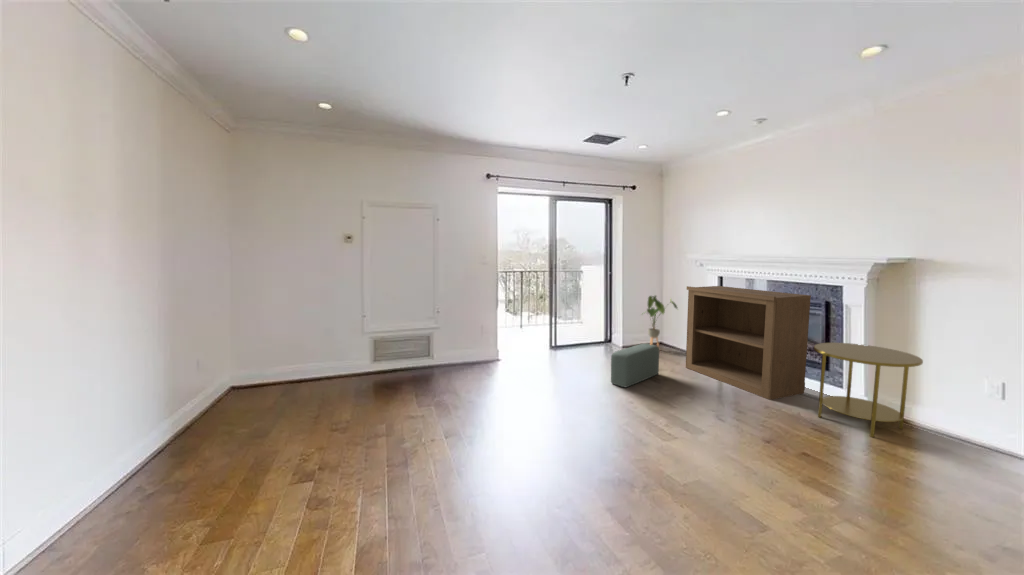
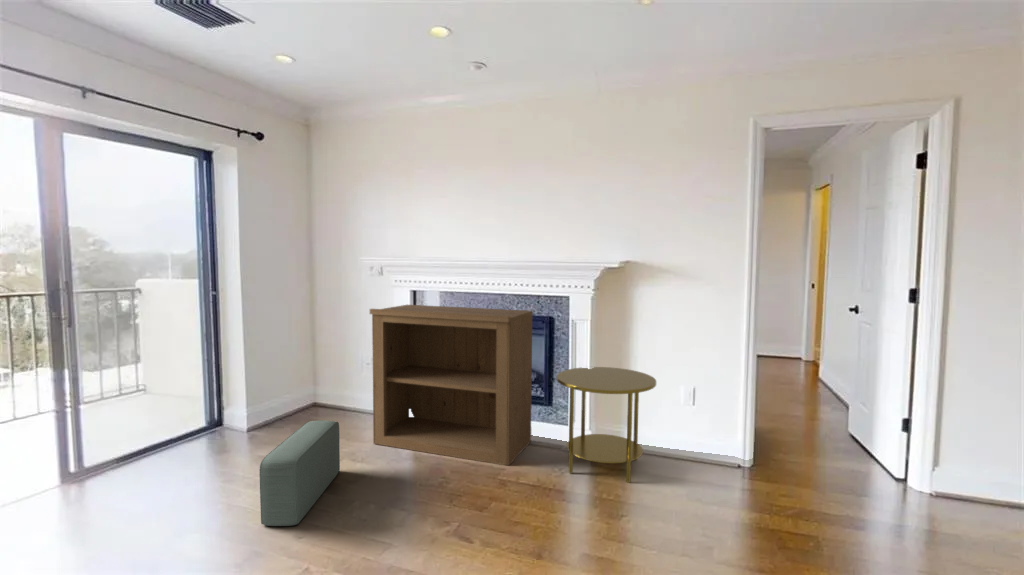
house plant: present [647,296,677,346] -> none [276,327,342,426]

